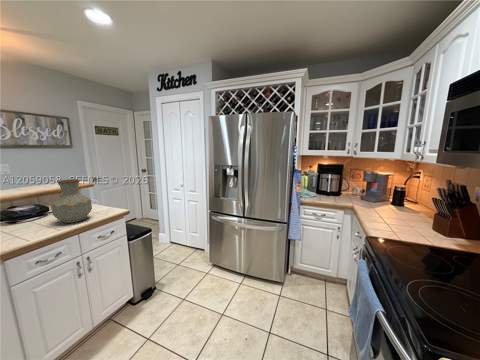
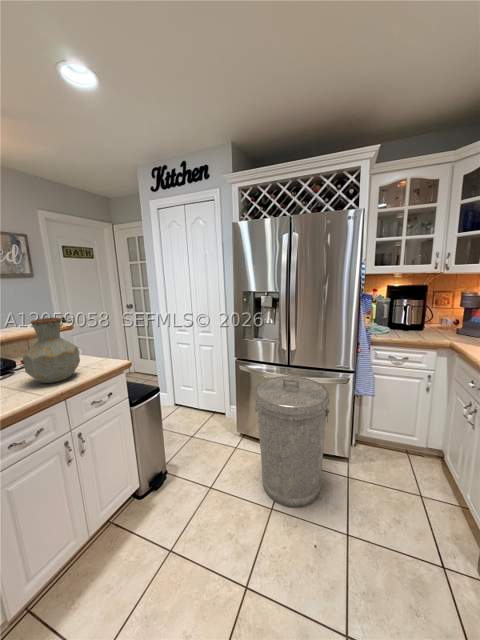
trash can: none [215,224,265,315] -> present [254,376,330,508]

